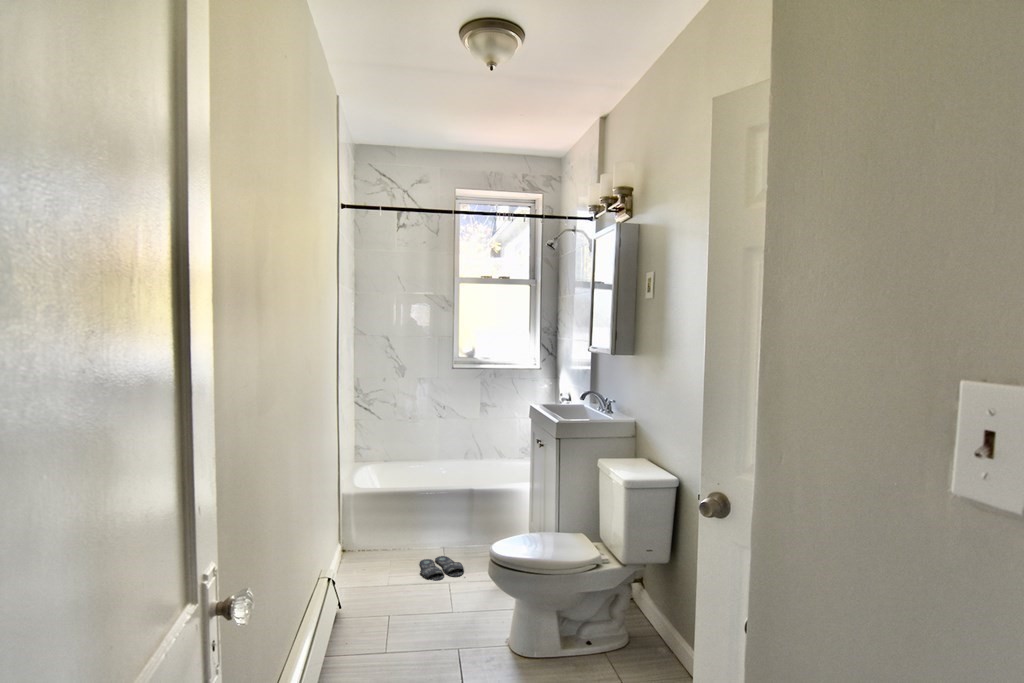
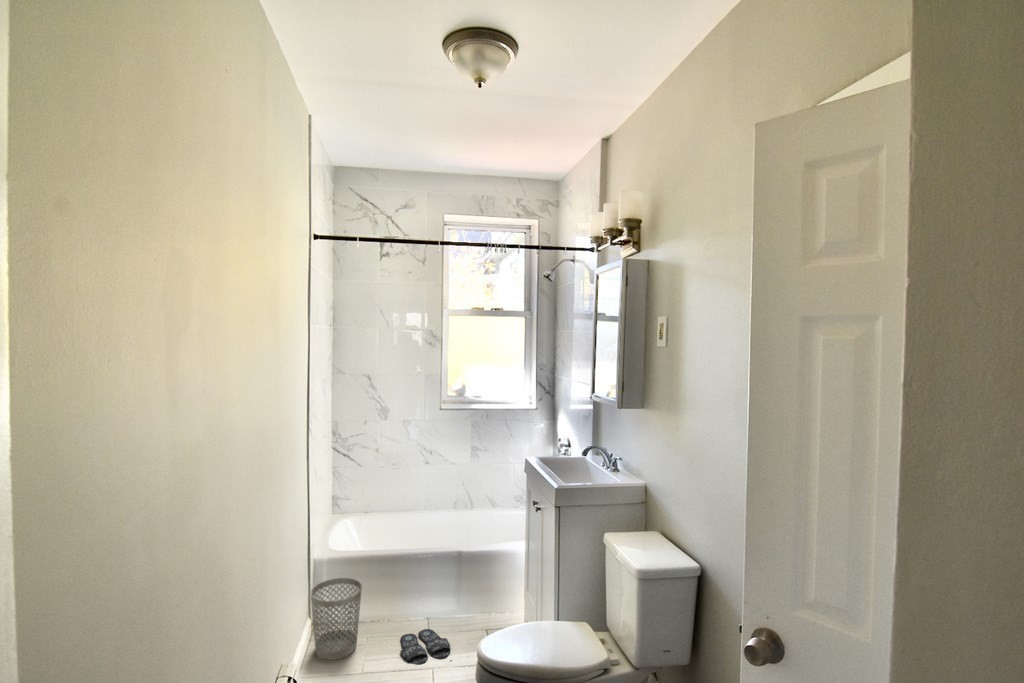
wastebasket: none [341,510,386,577] -> present [311,578,362,660]

